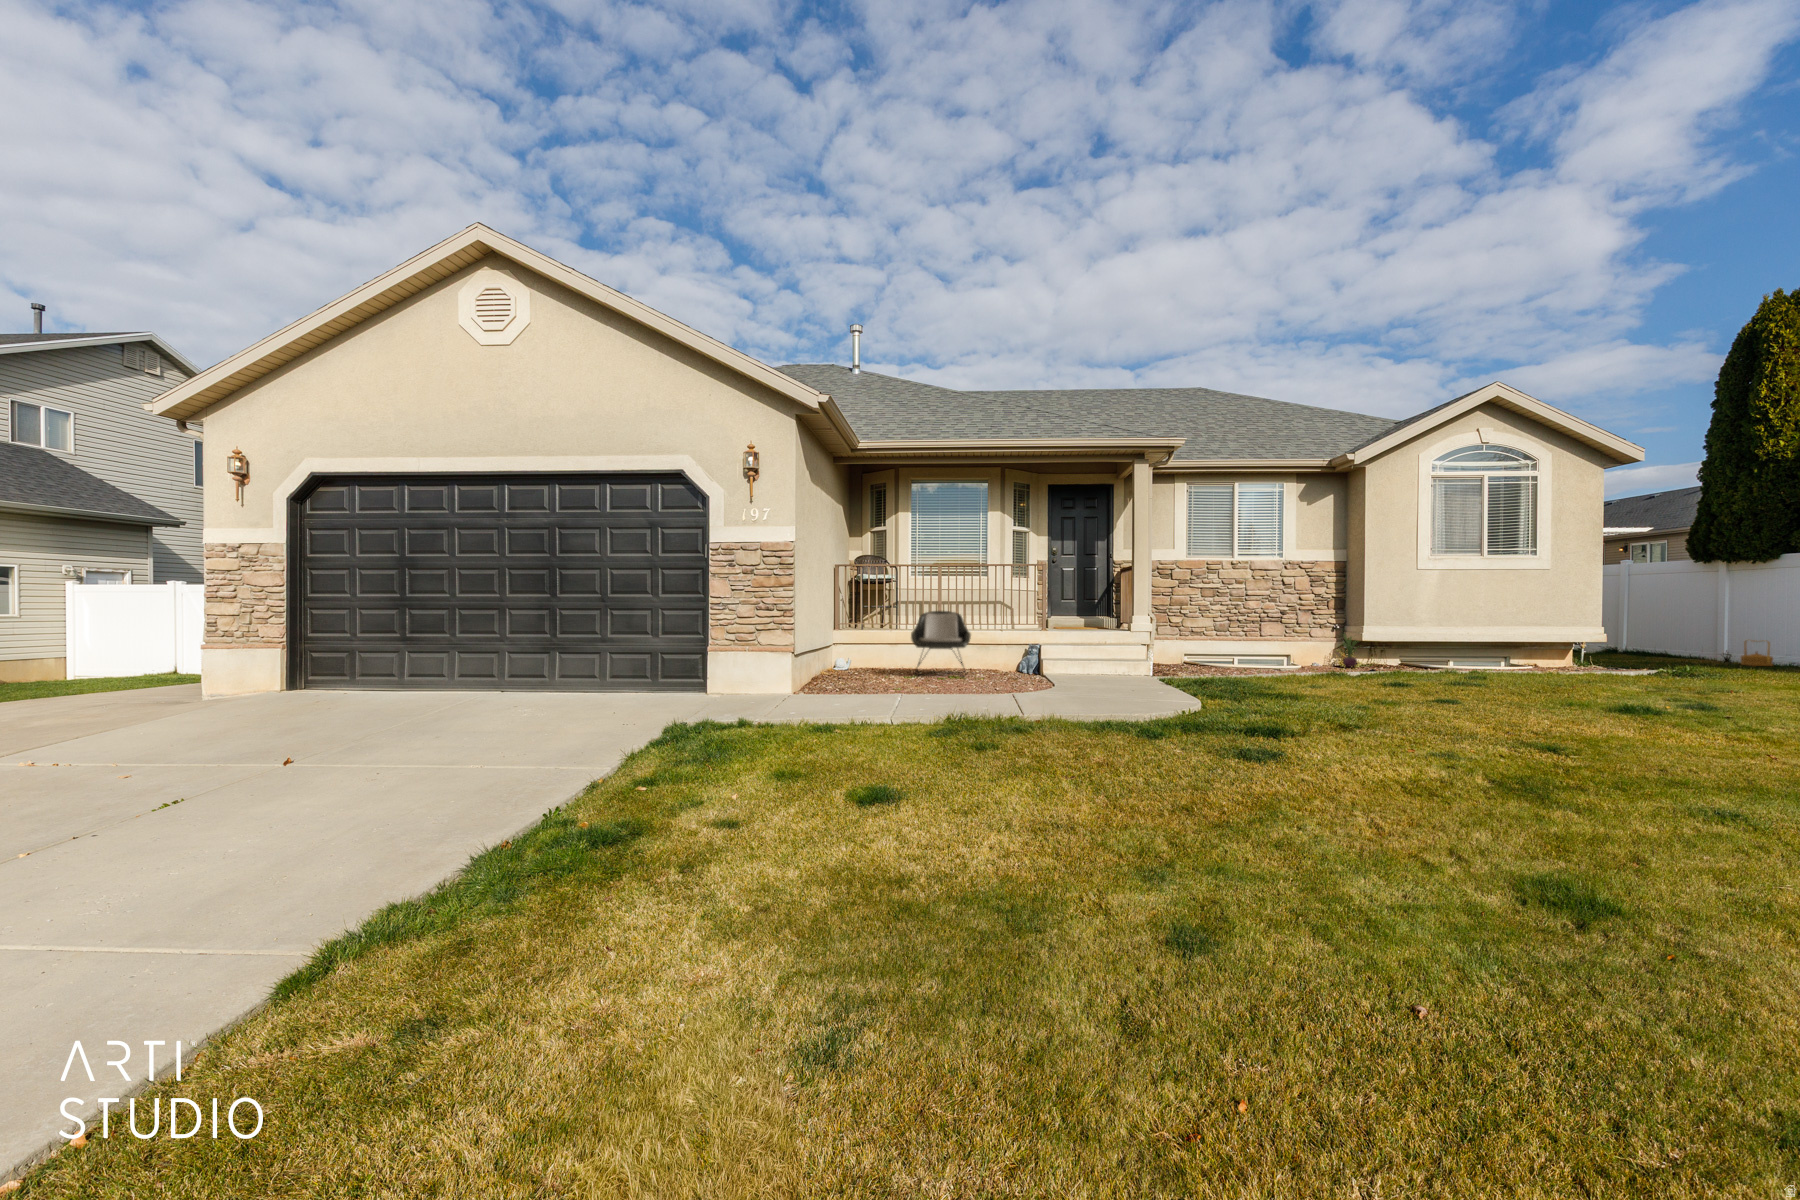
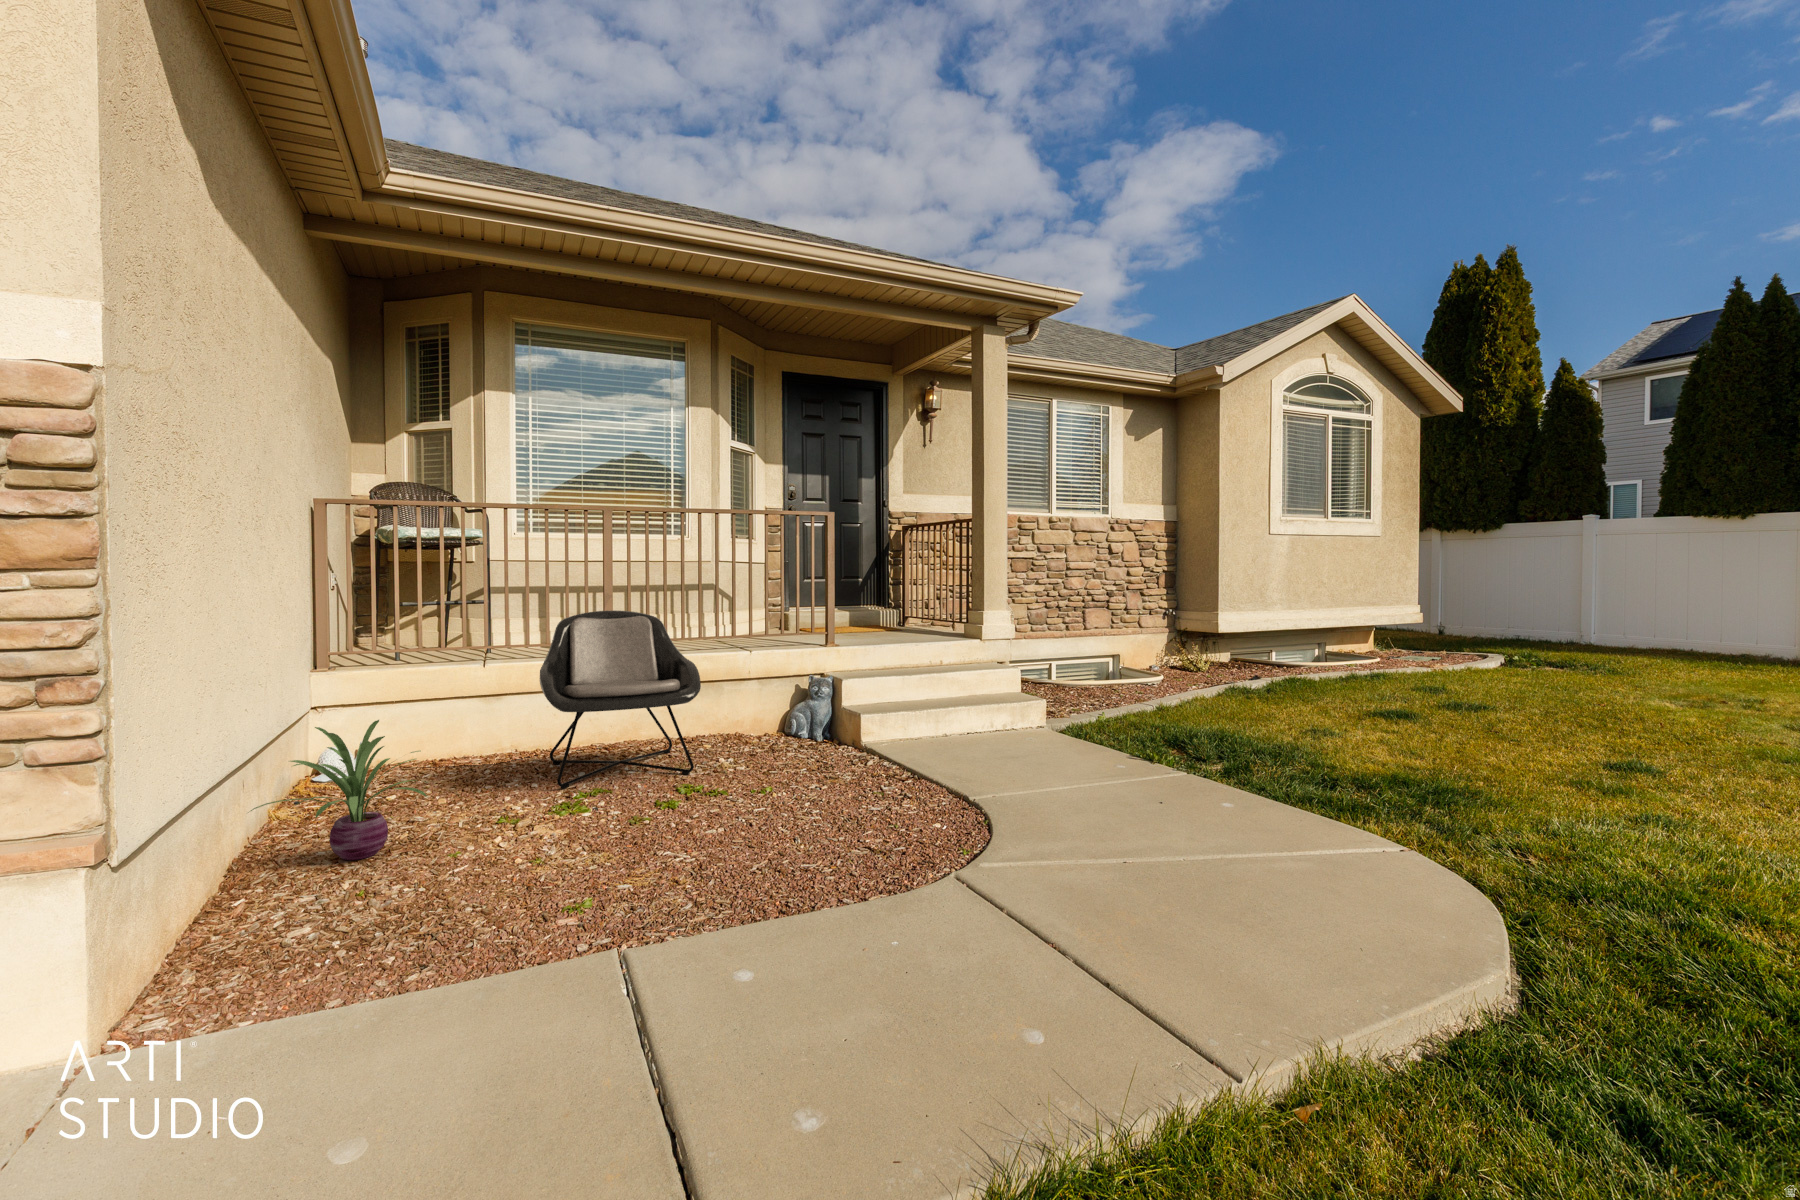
decorative plant: present [1343,635,1359,667] -> present [251,720,427,860]
woven basket: present [1741,641,1773,666] -> none [1452,612,1481,638]

